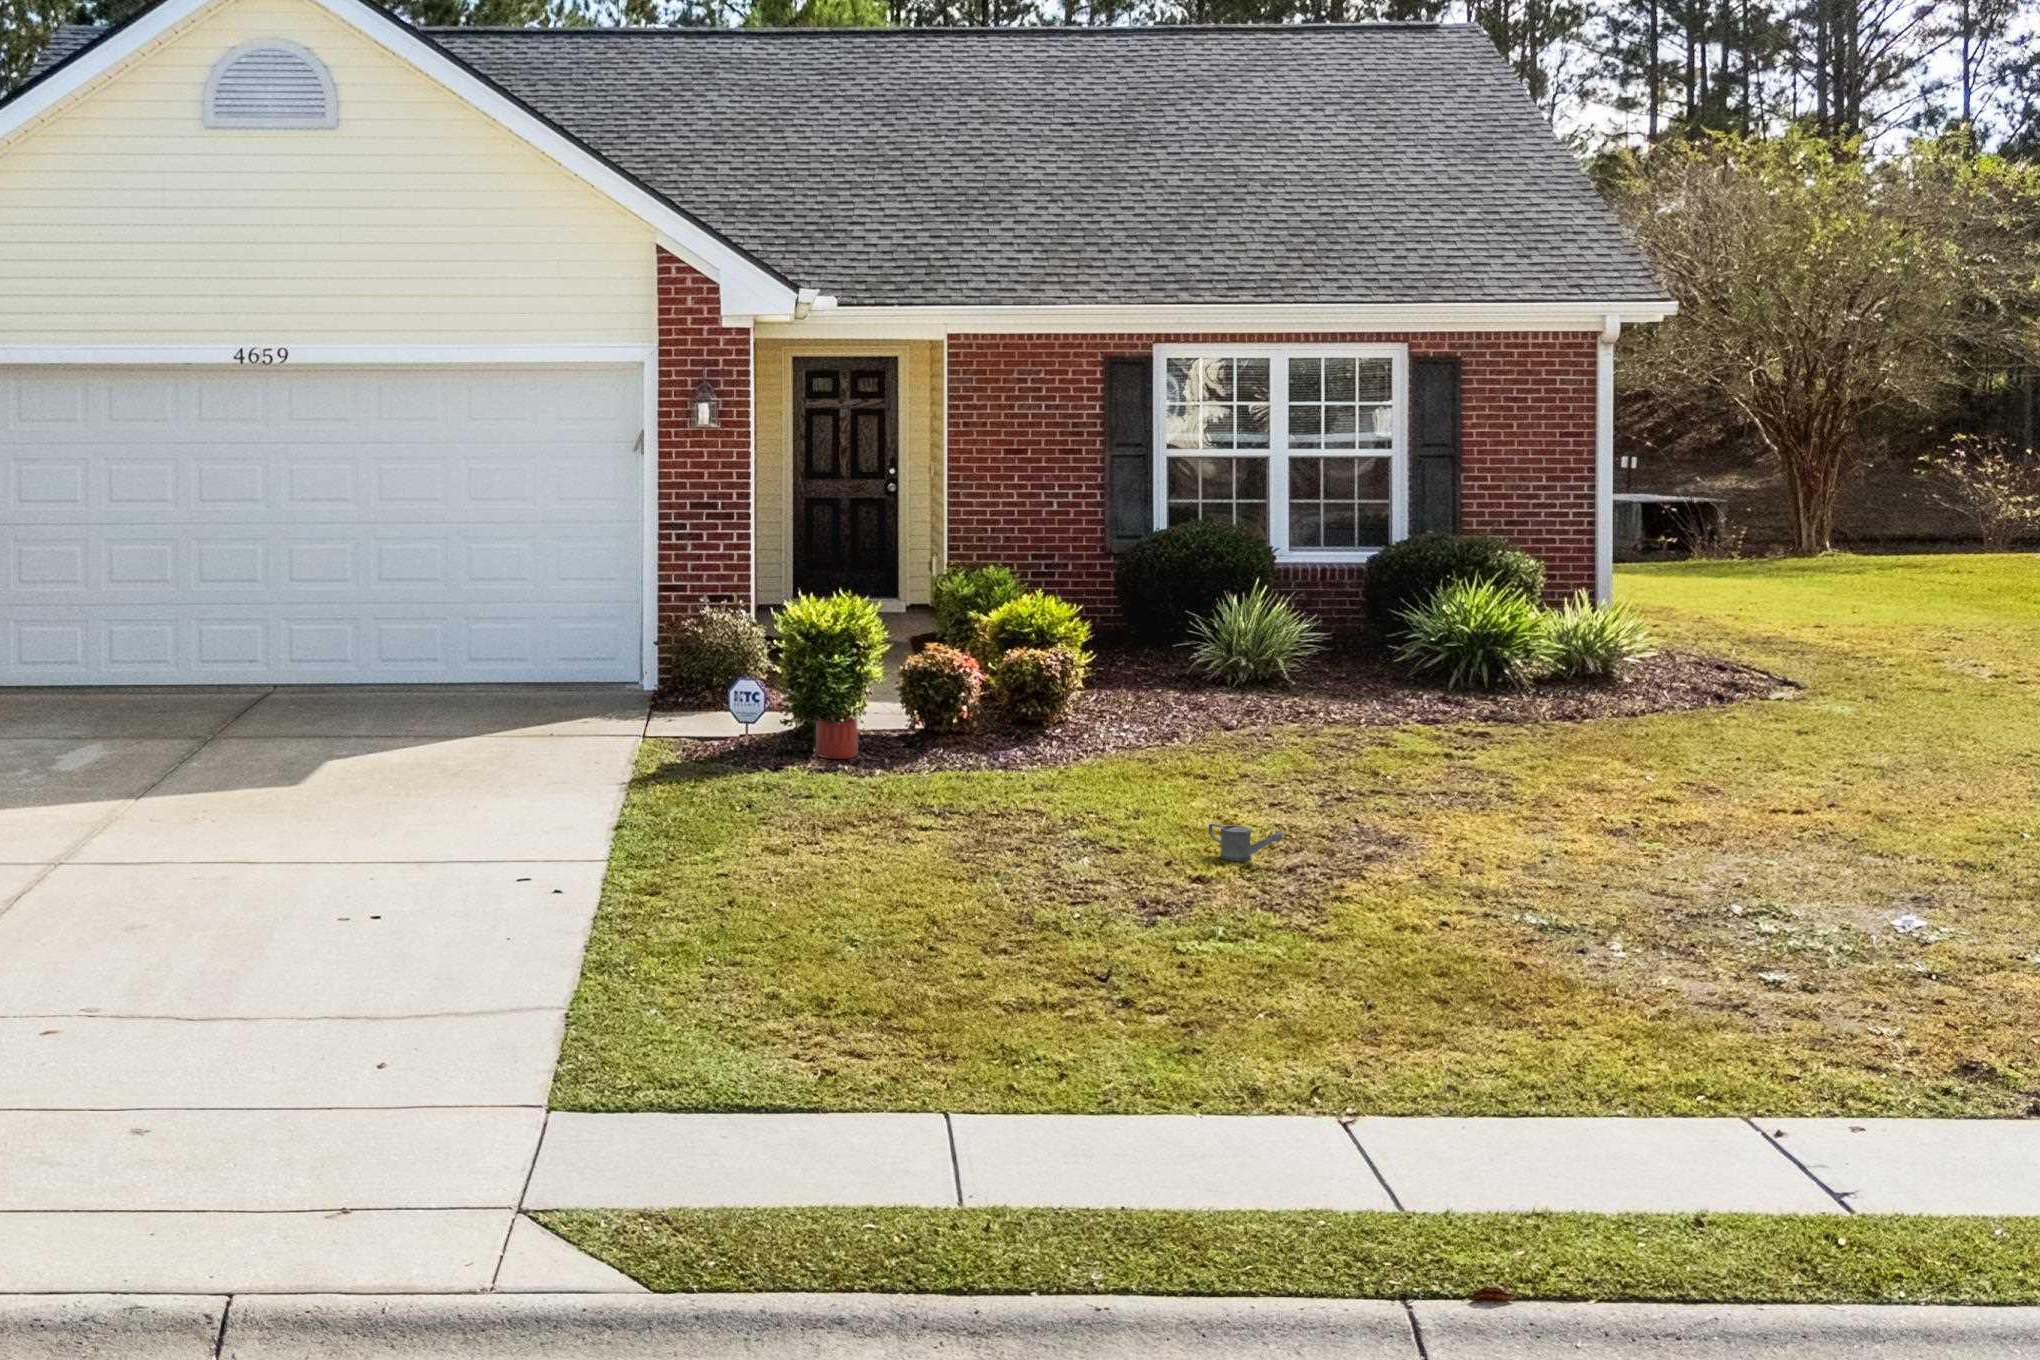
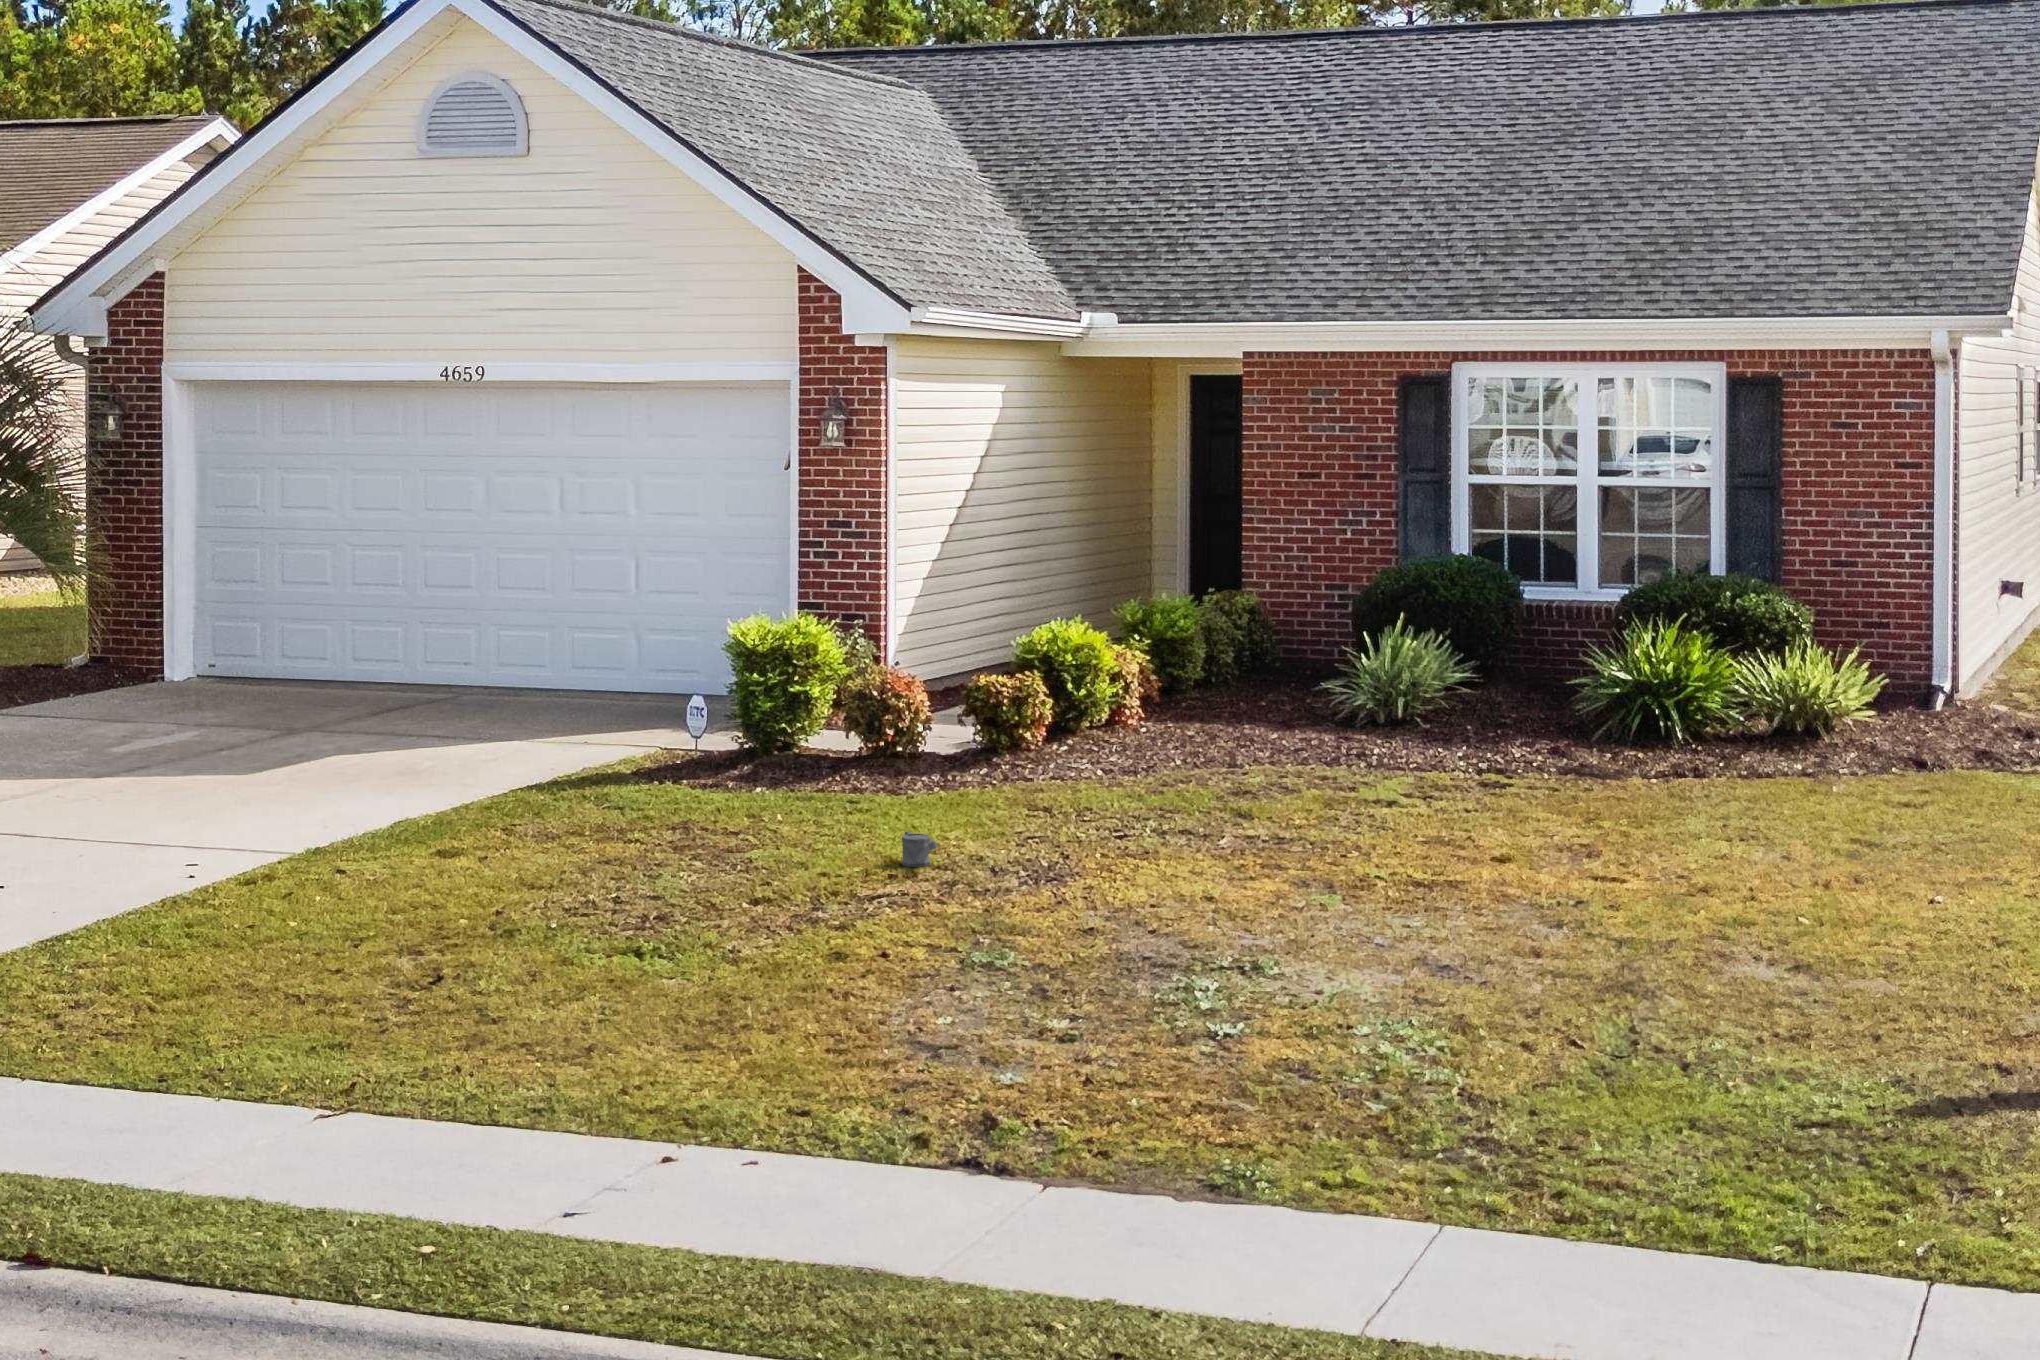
planter: present [816,717,858,759] -> none [806,727,846,768]

